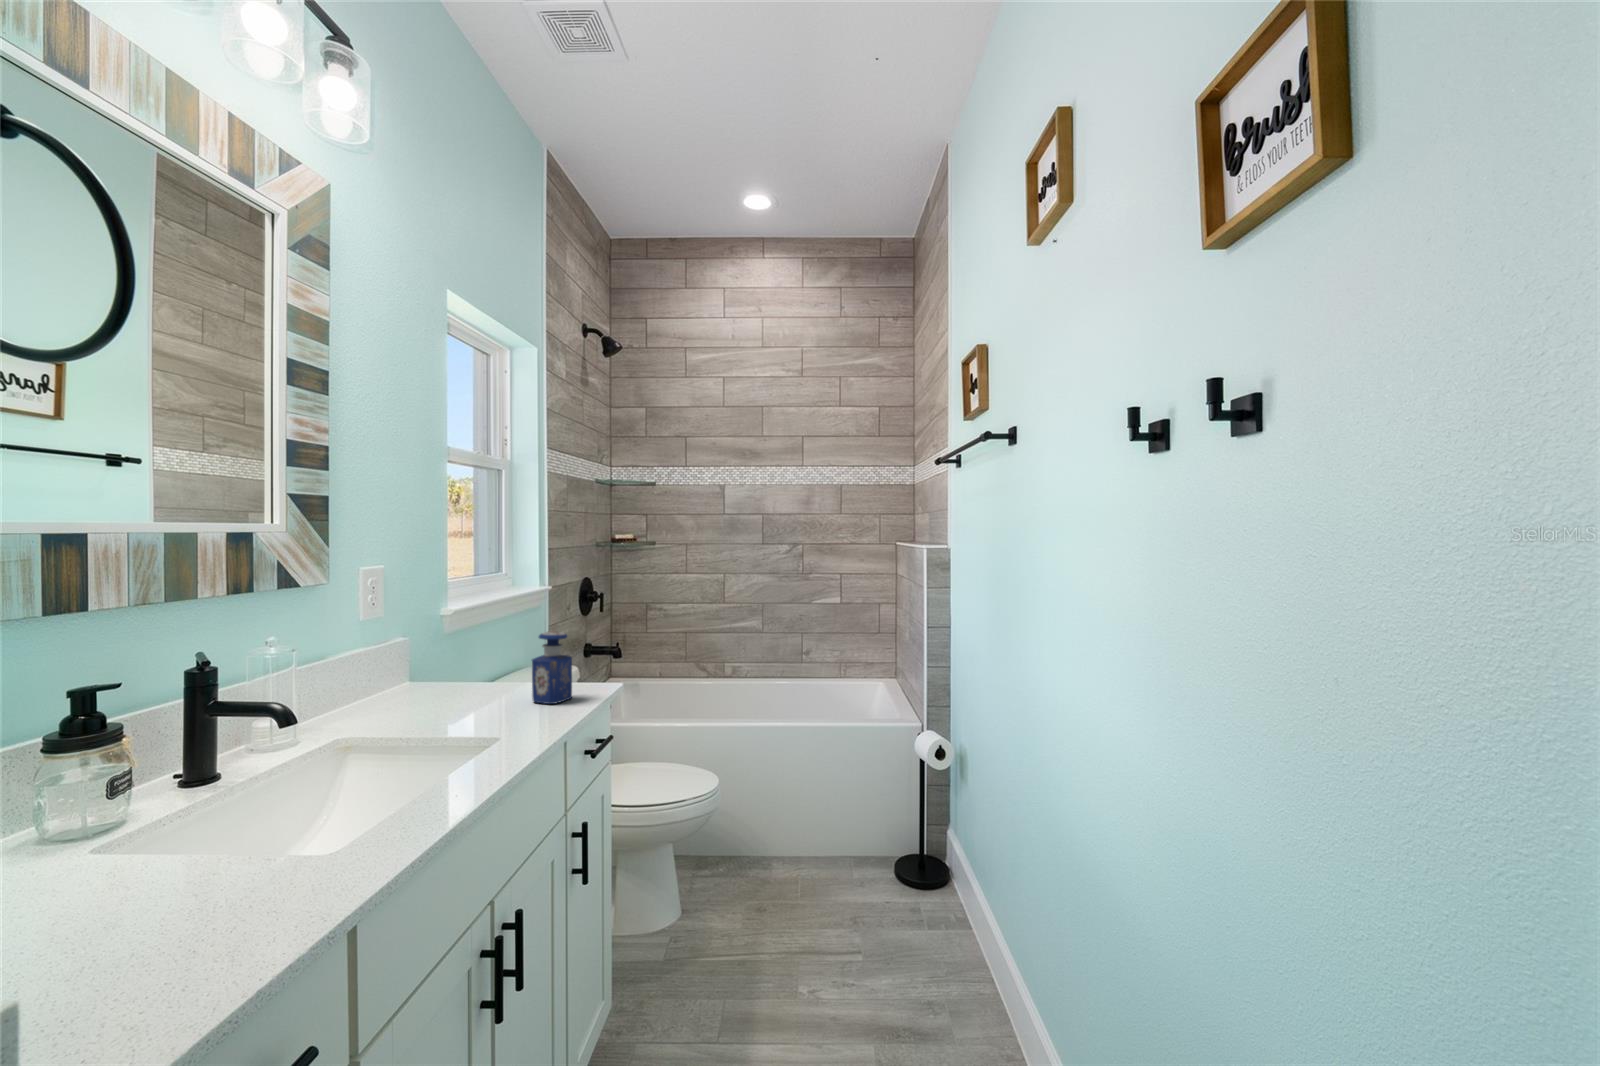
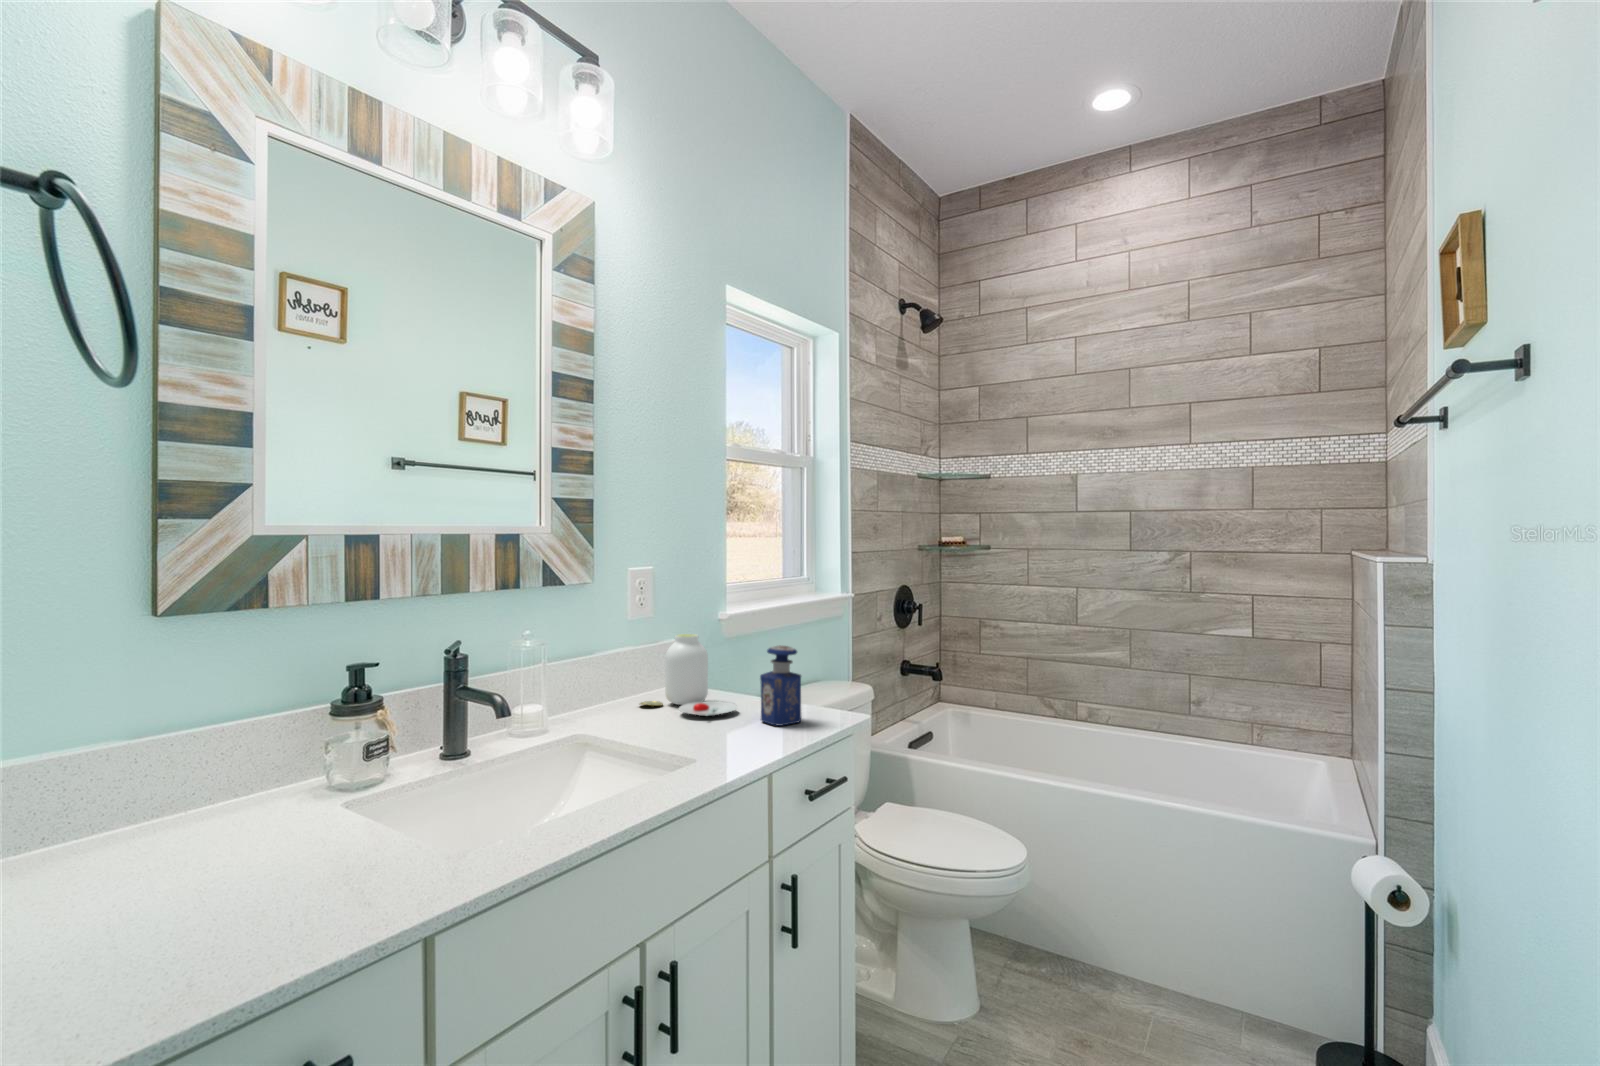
jar: none [386,628,501,704] -> present [640,634,737,716]

